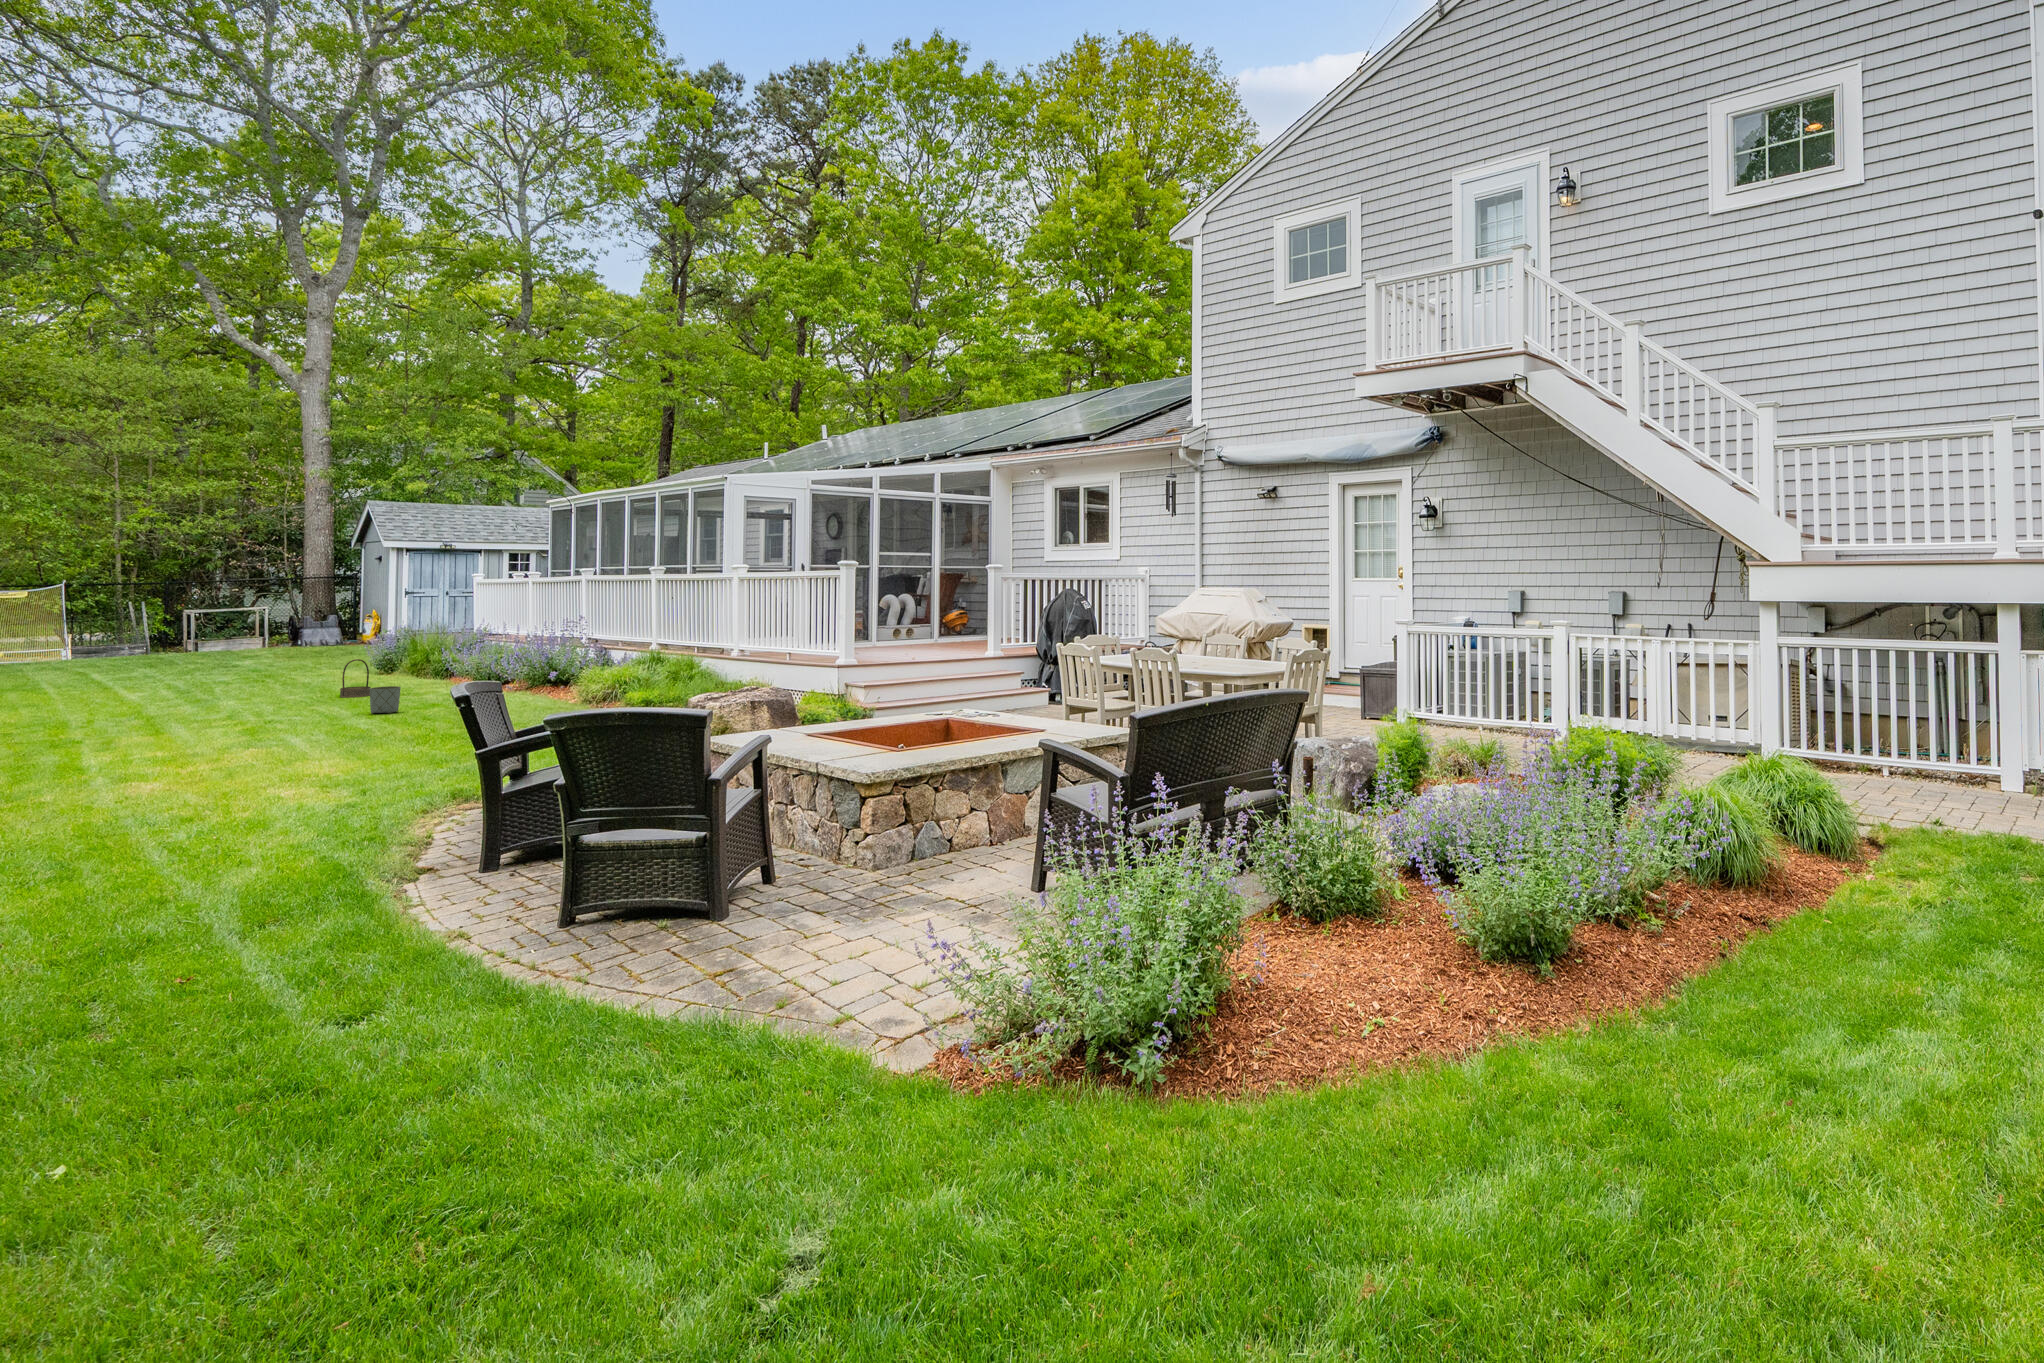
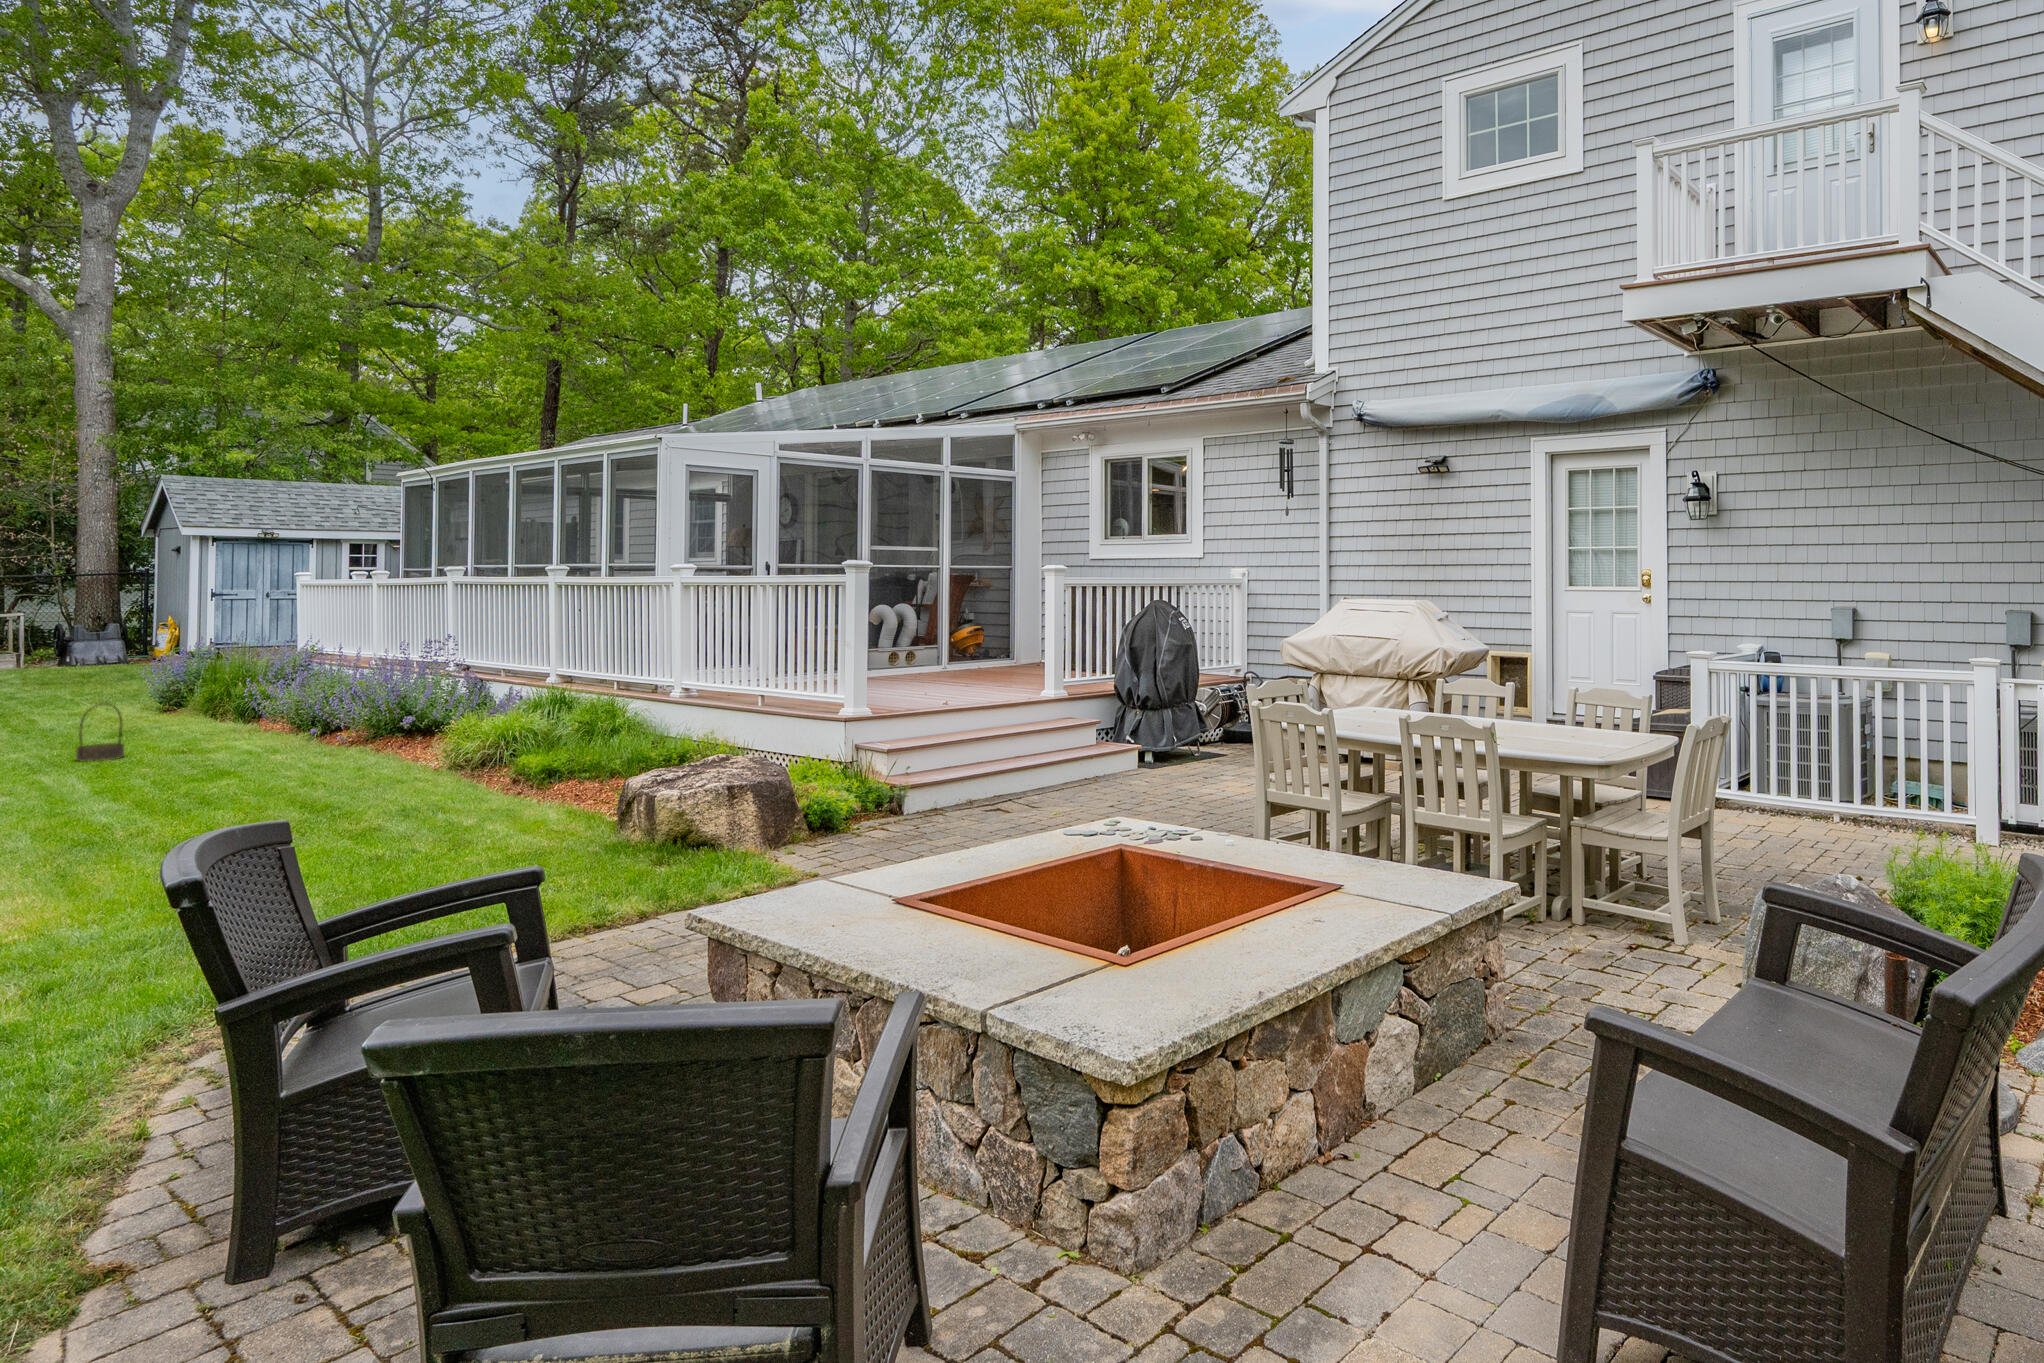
planter: present [370,686,401,714] -> none [107,752,158,796]

